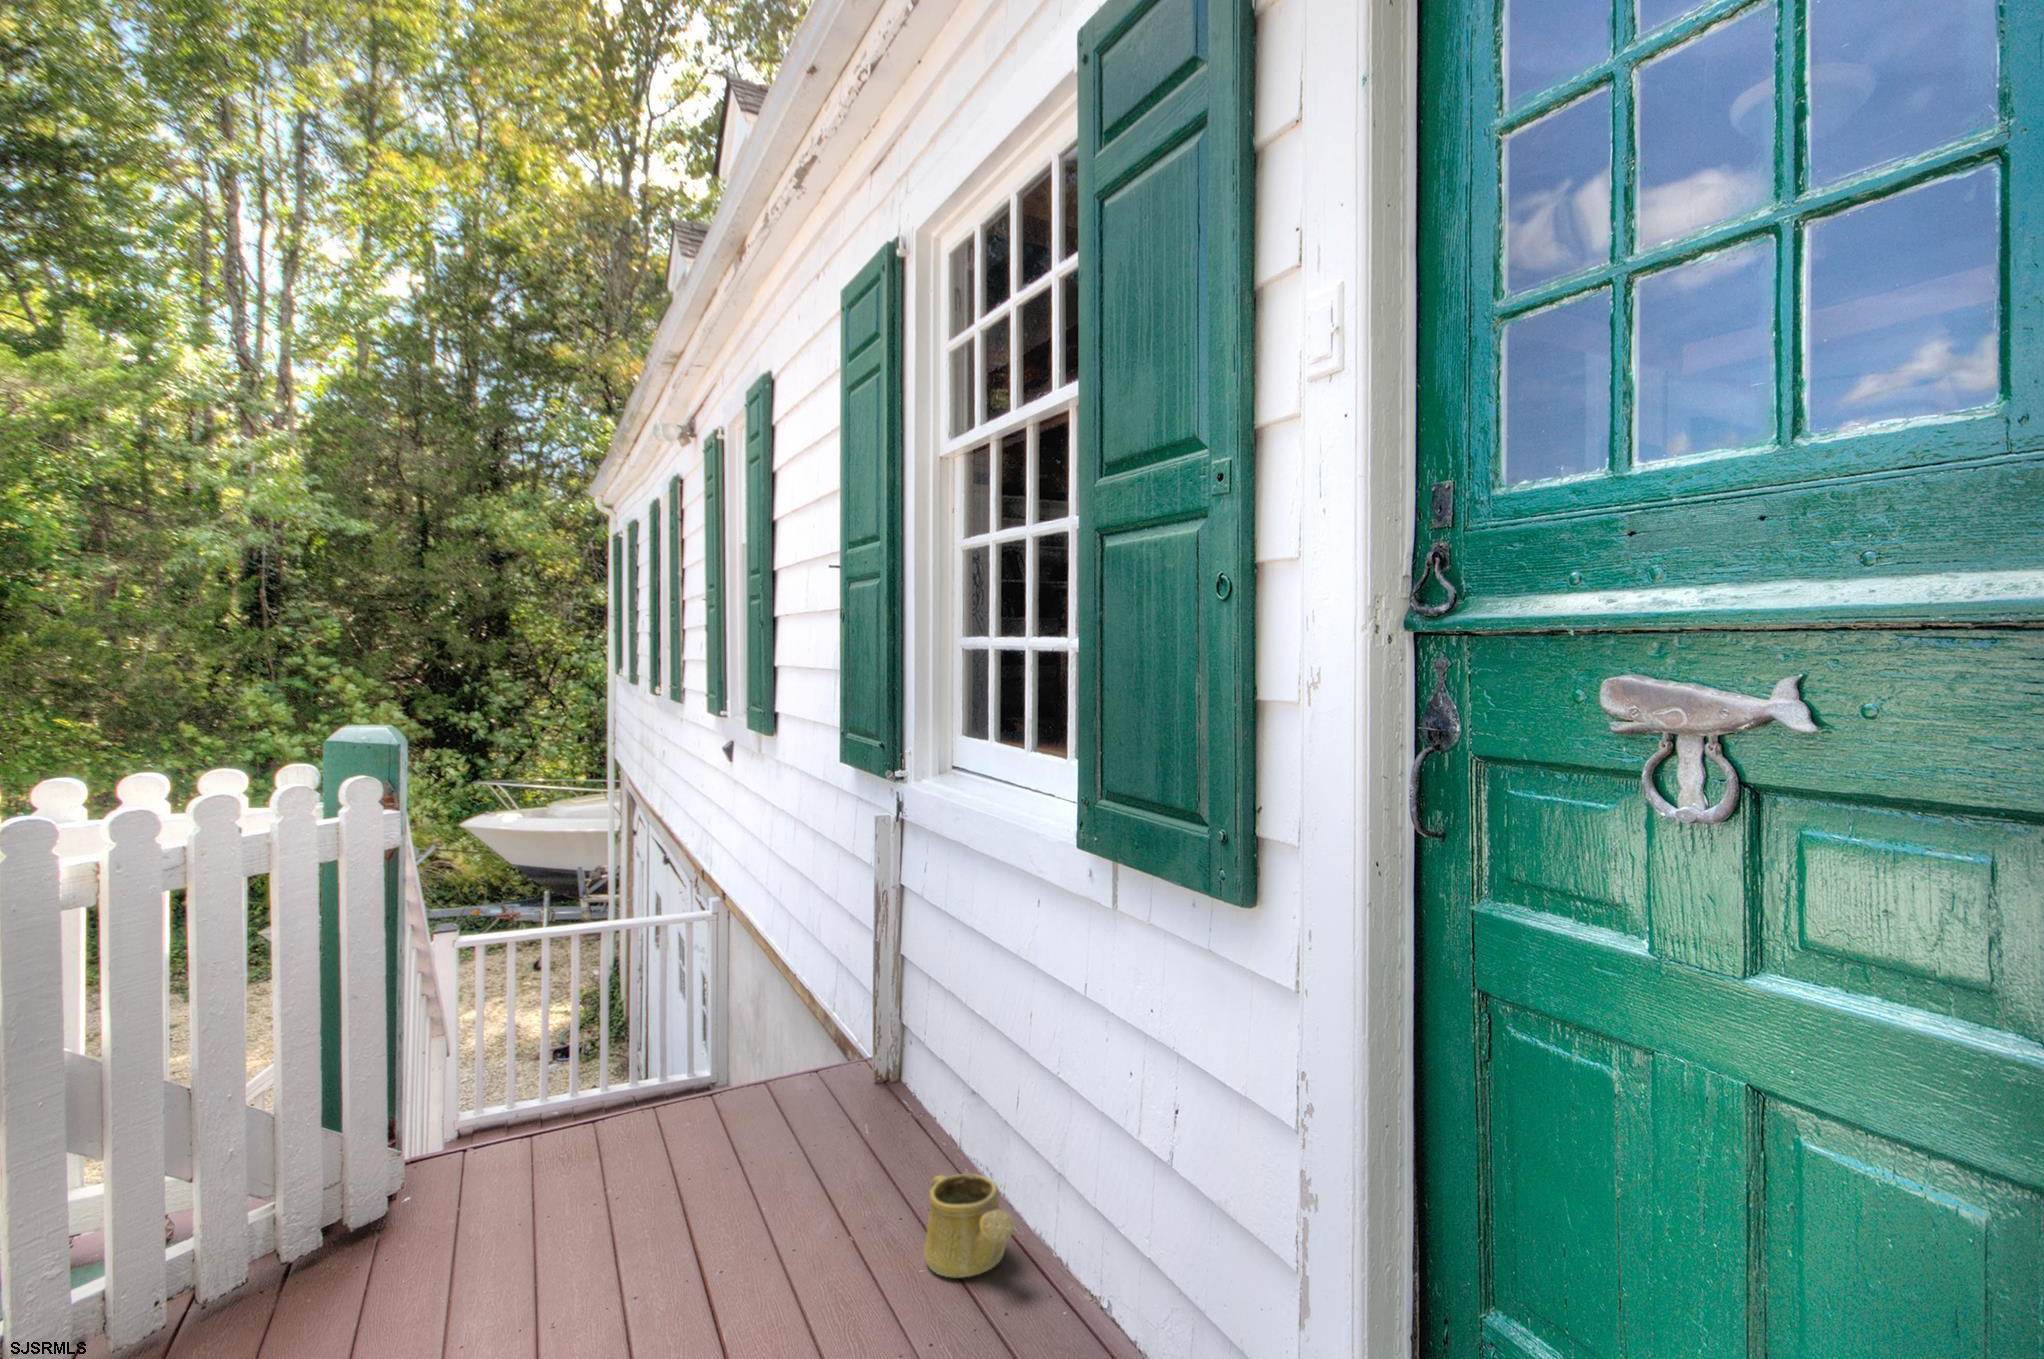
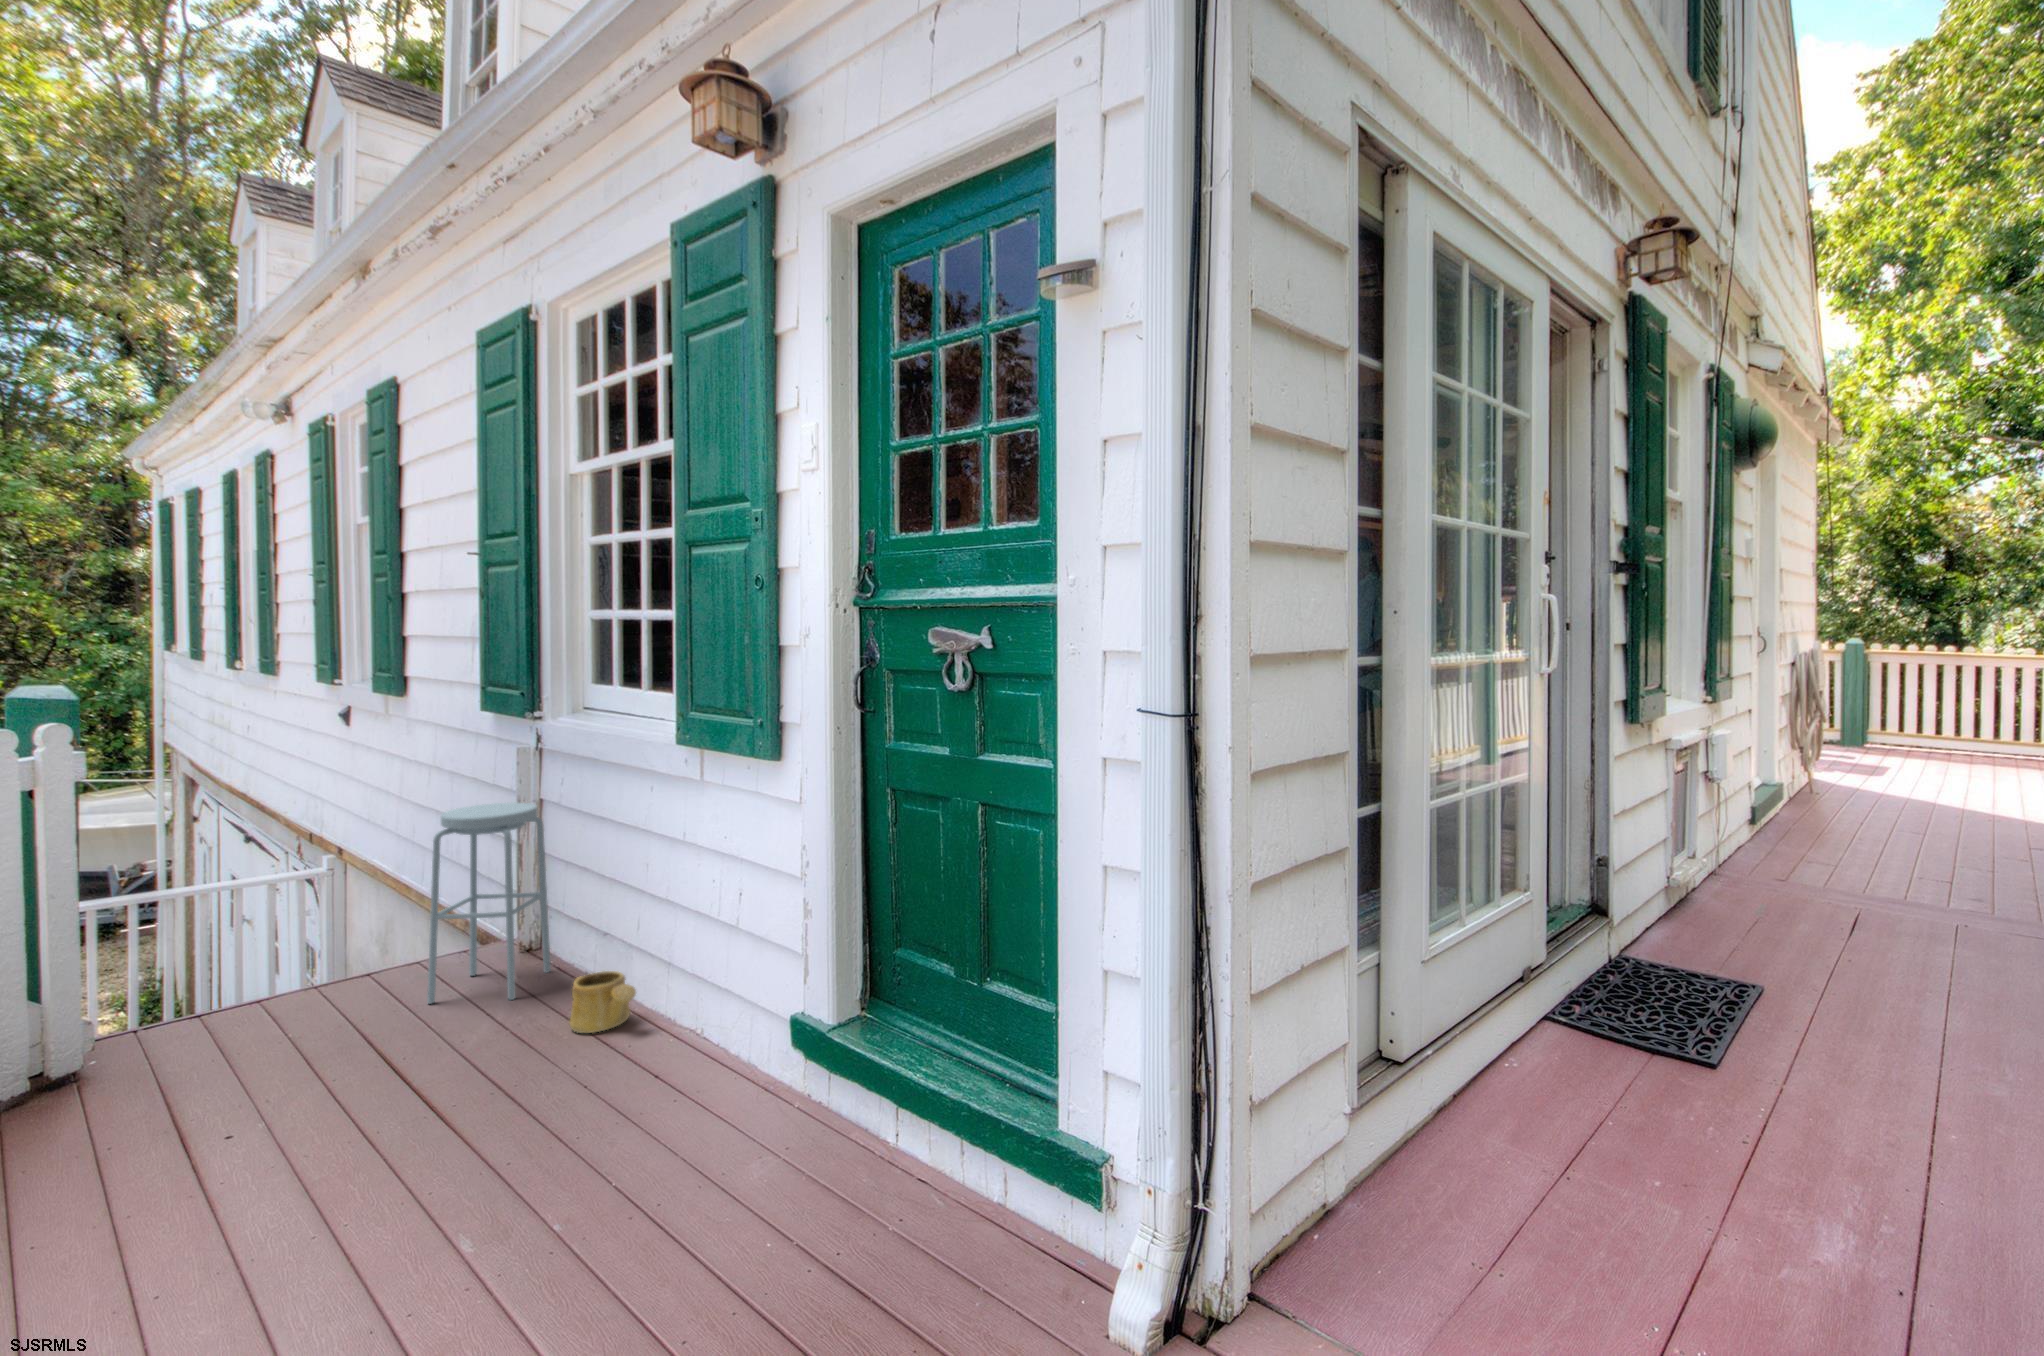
stool: none [761,894,909,1179] -> present [427,803,551,1004]

